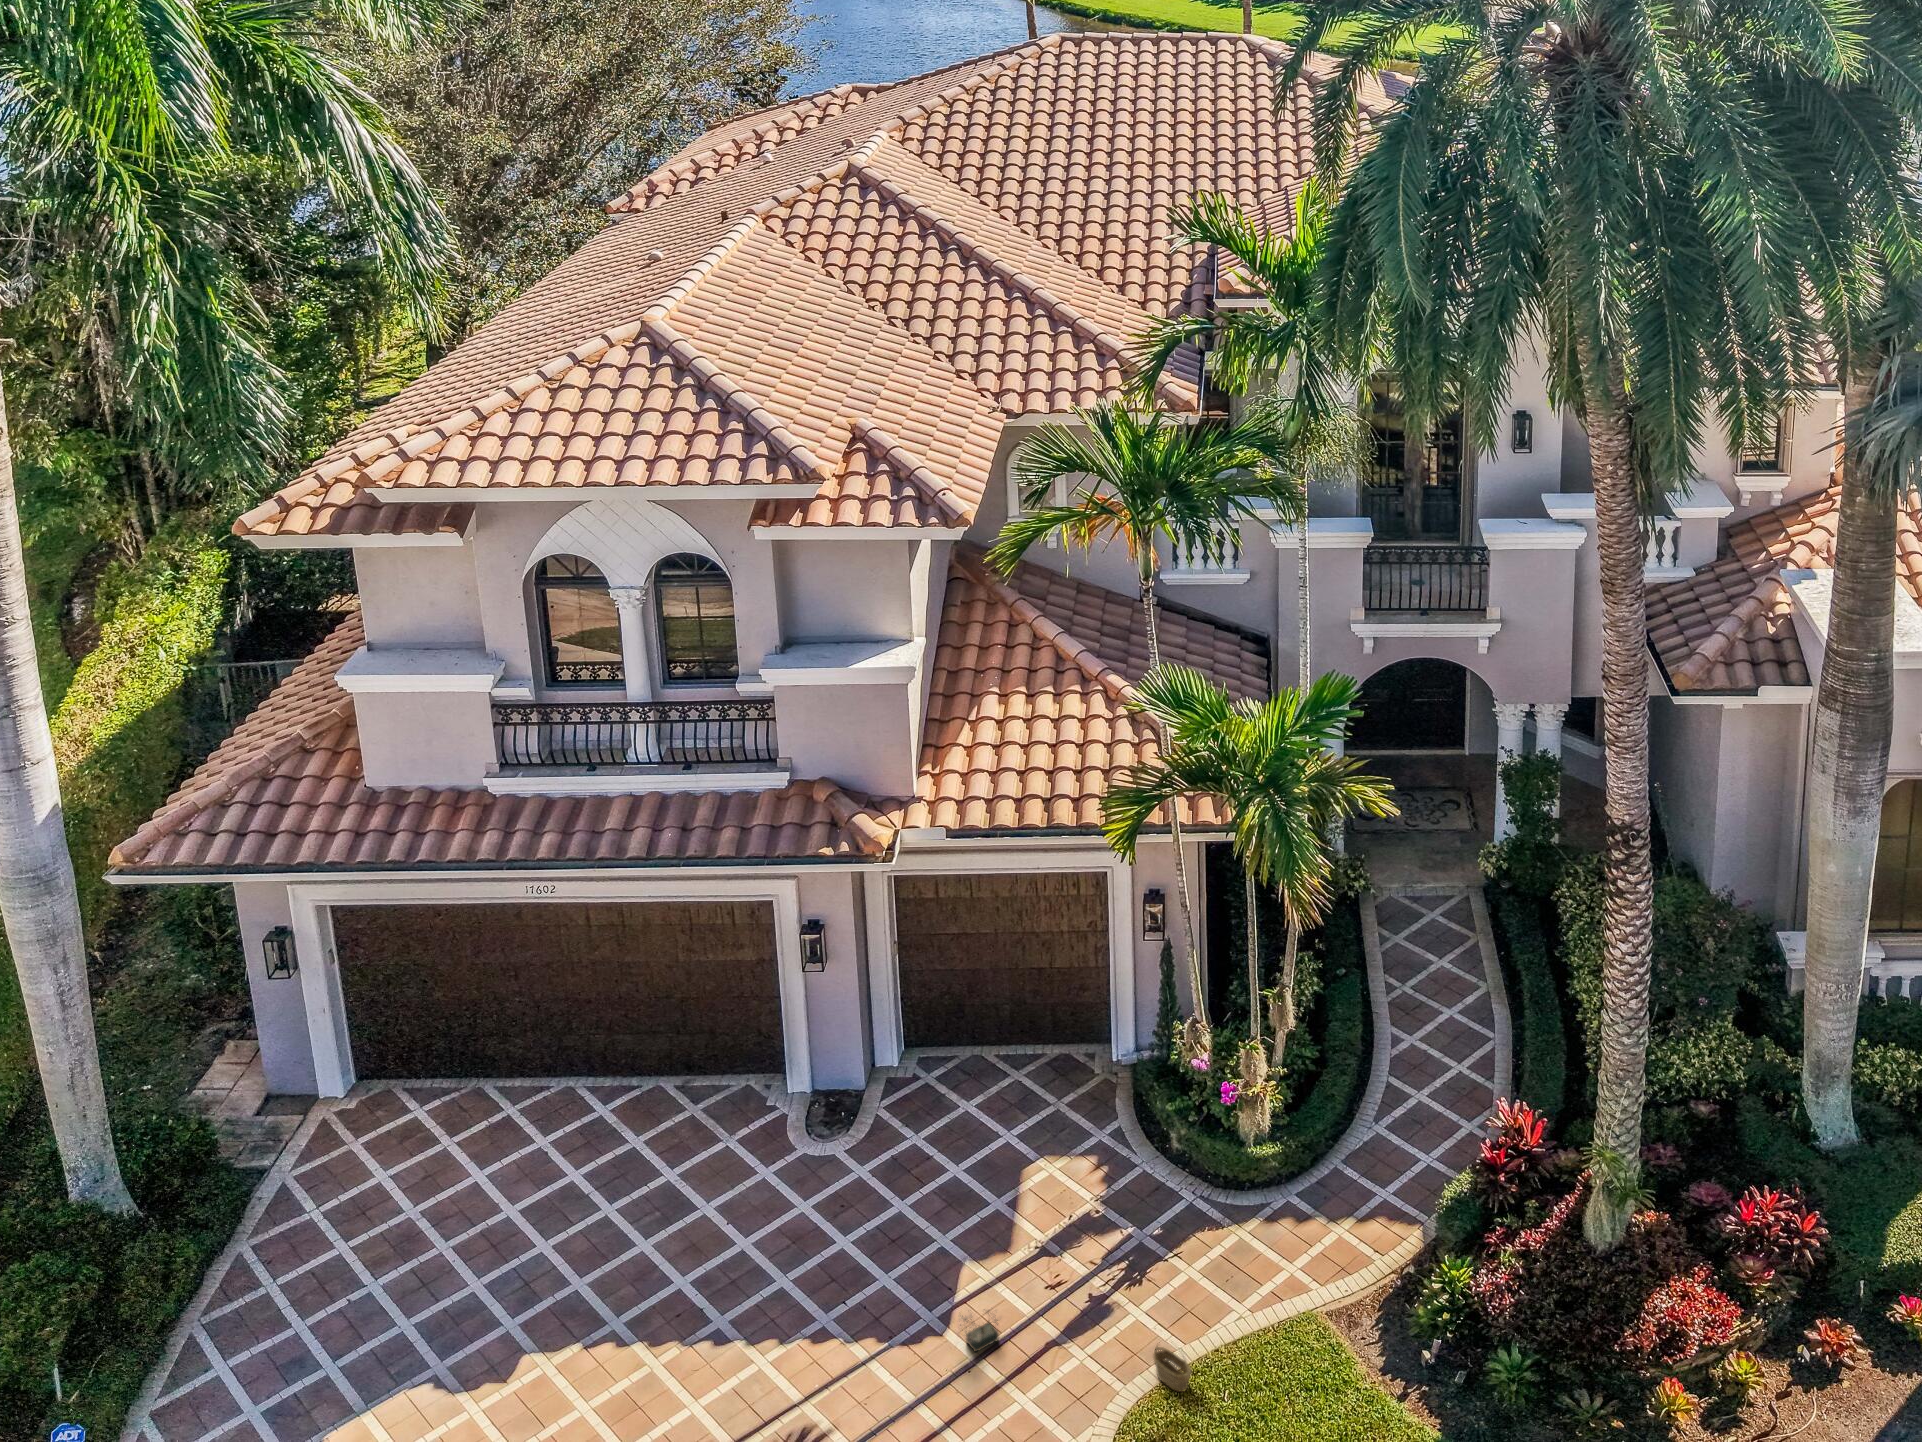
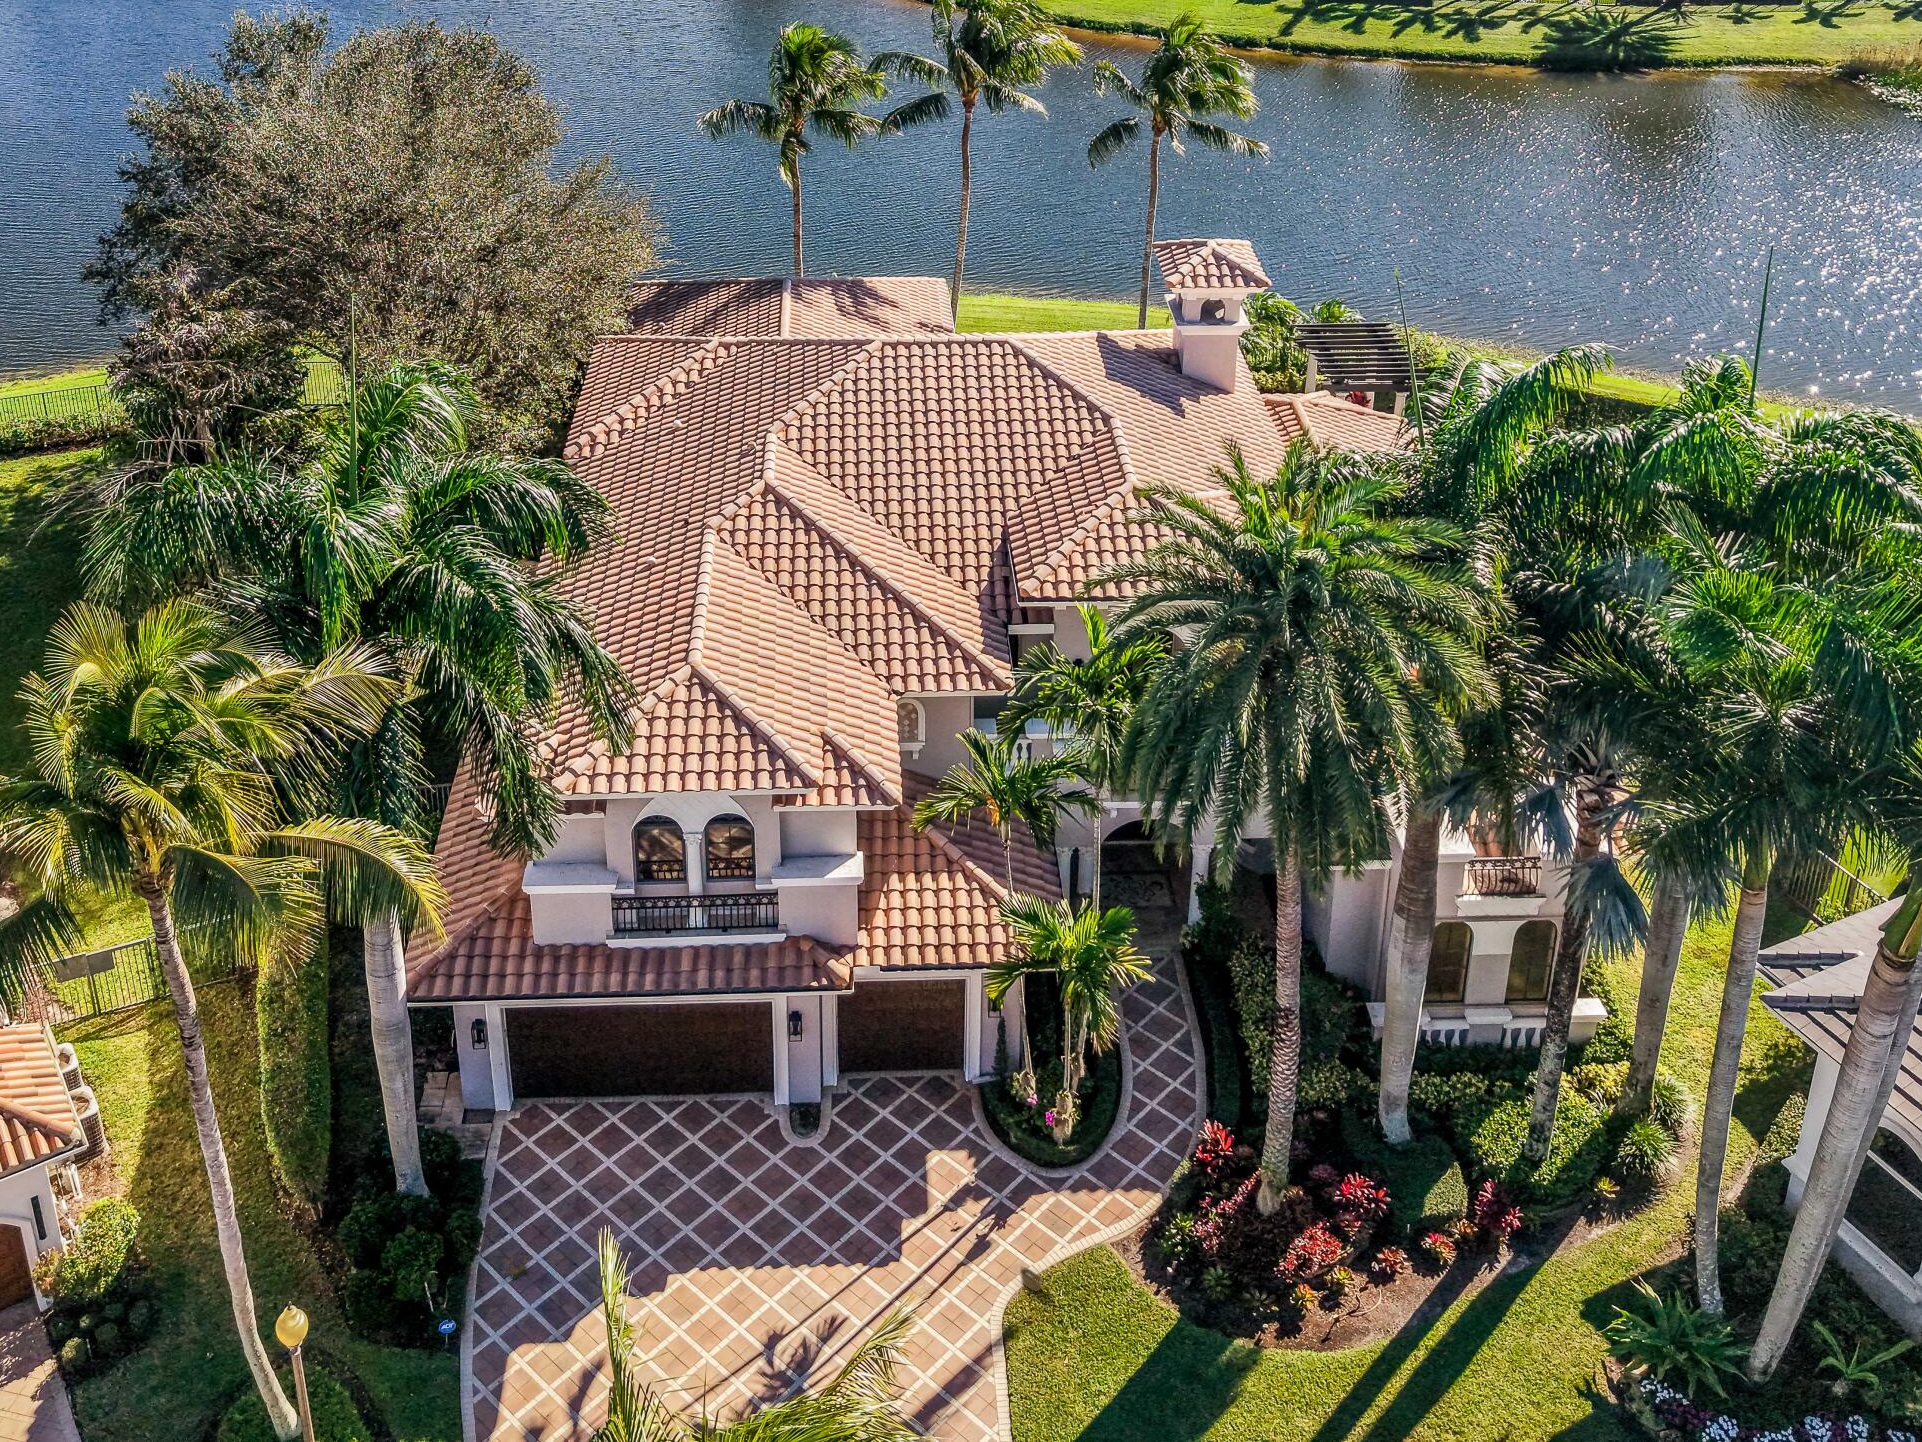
decorative plant: present [960,1309,999,1352] -> present [507,1256,528,1280]

